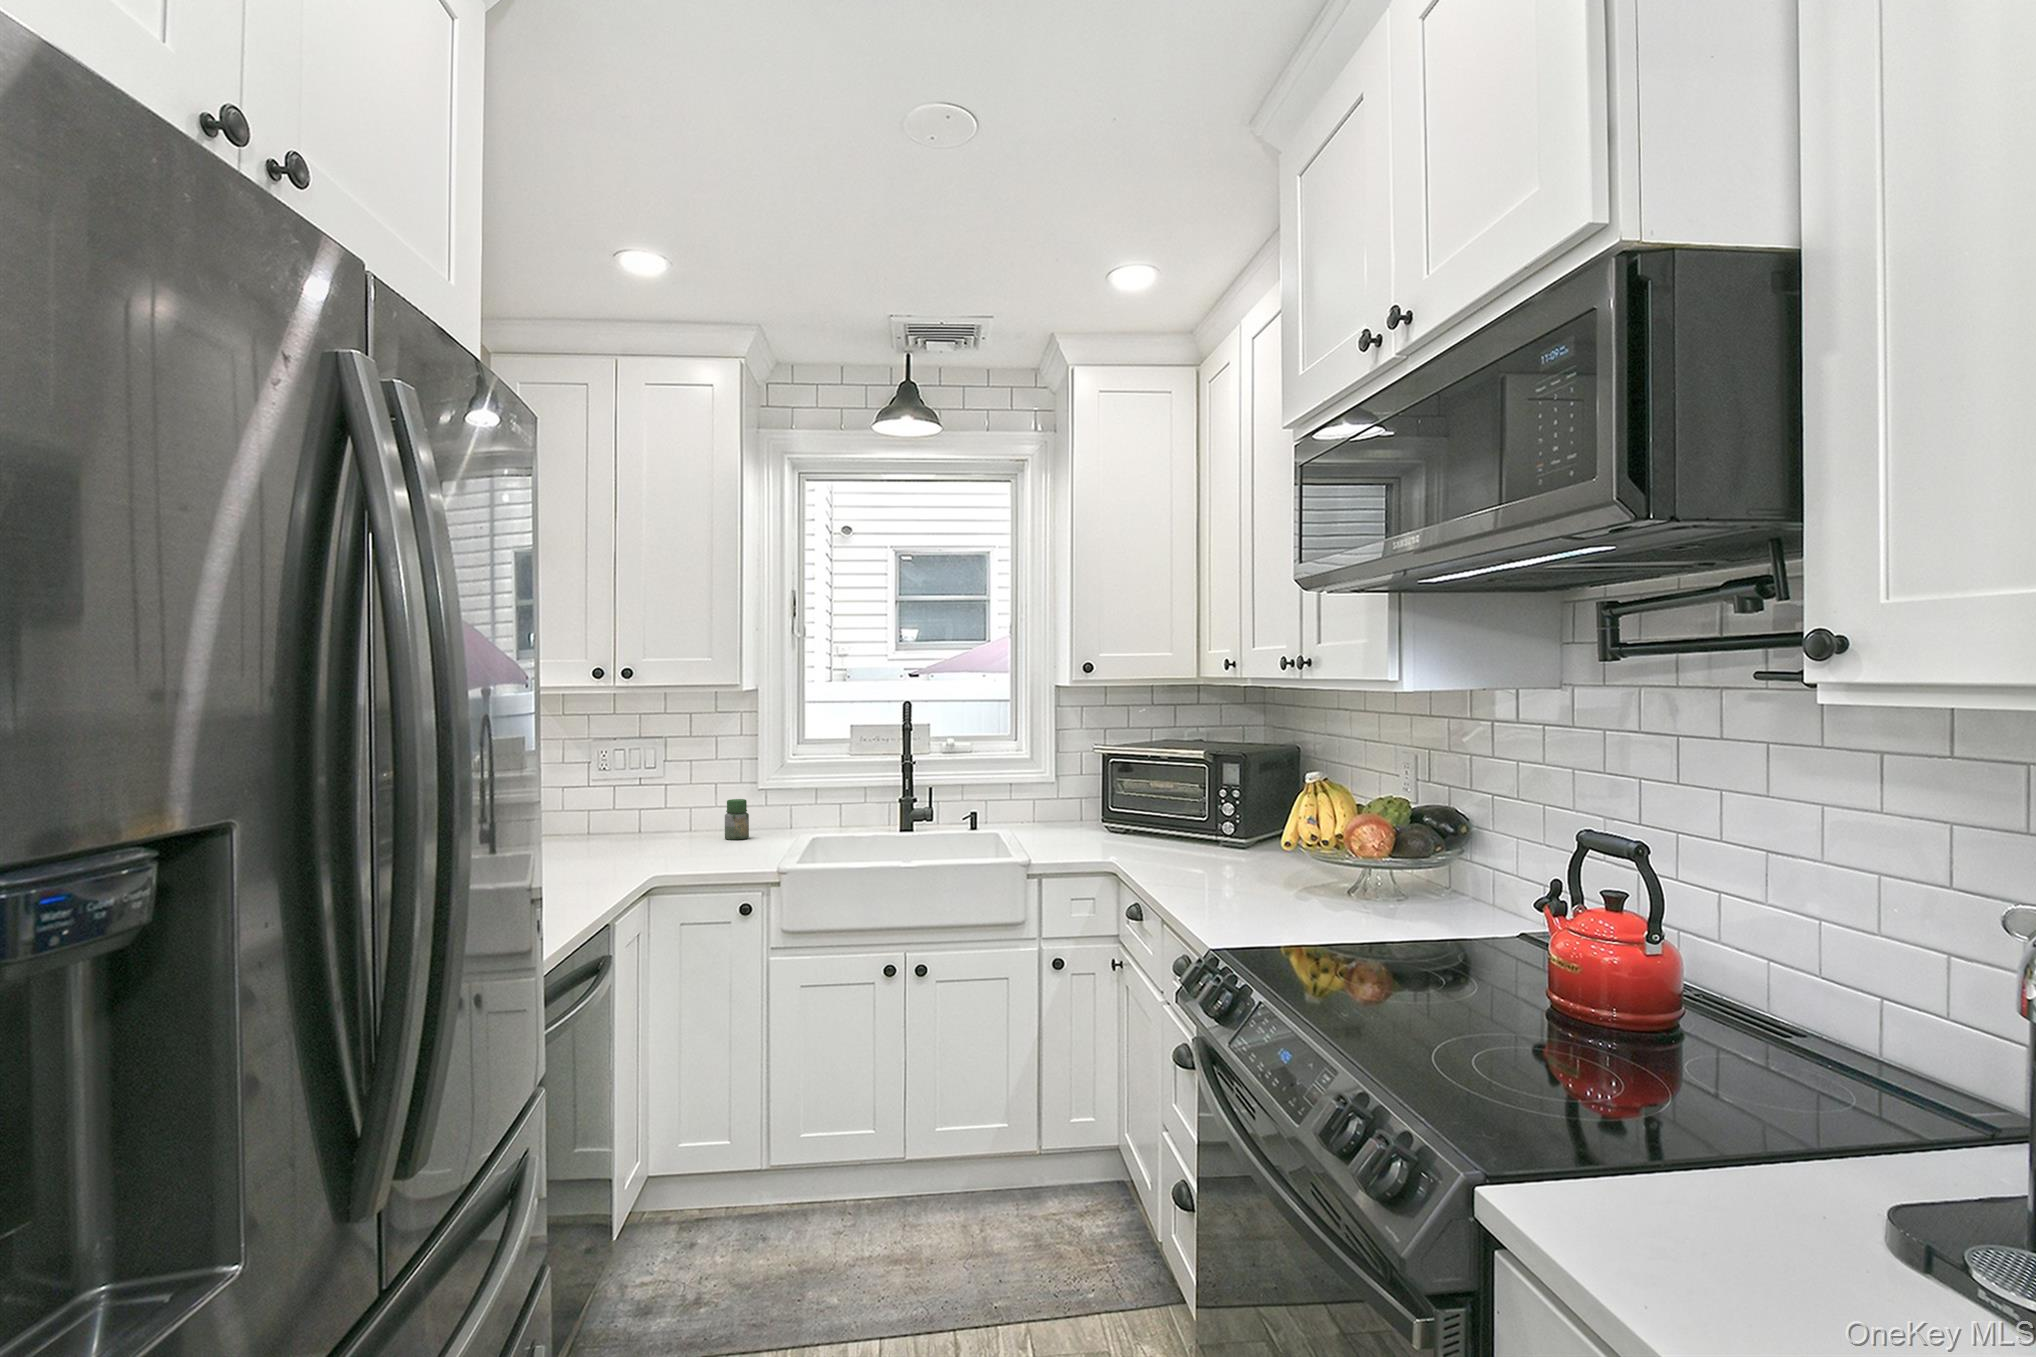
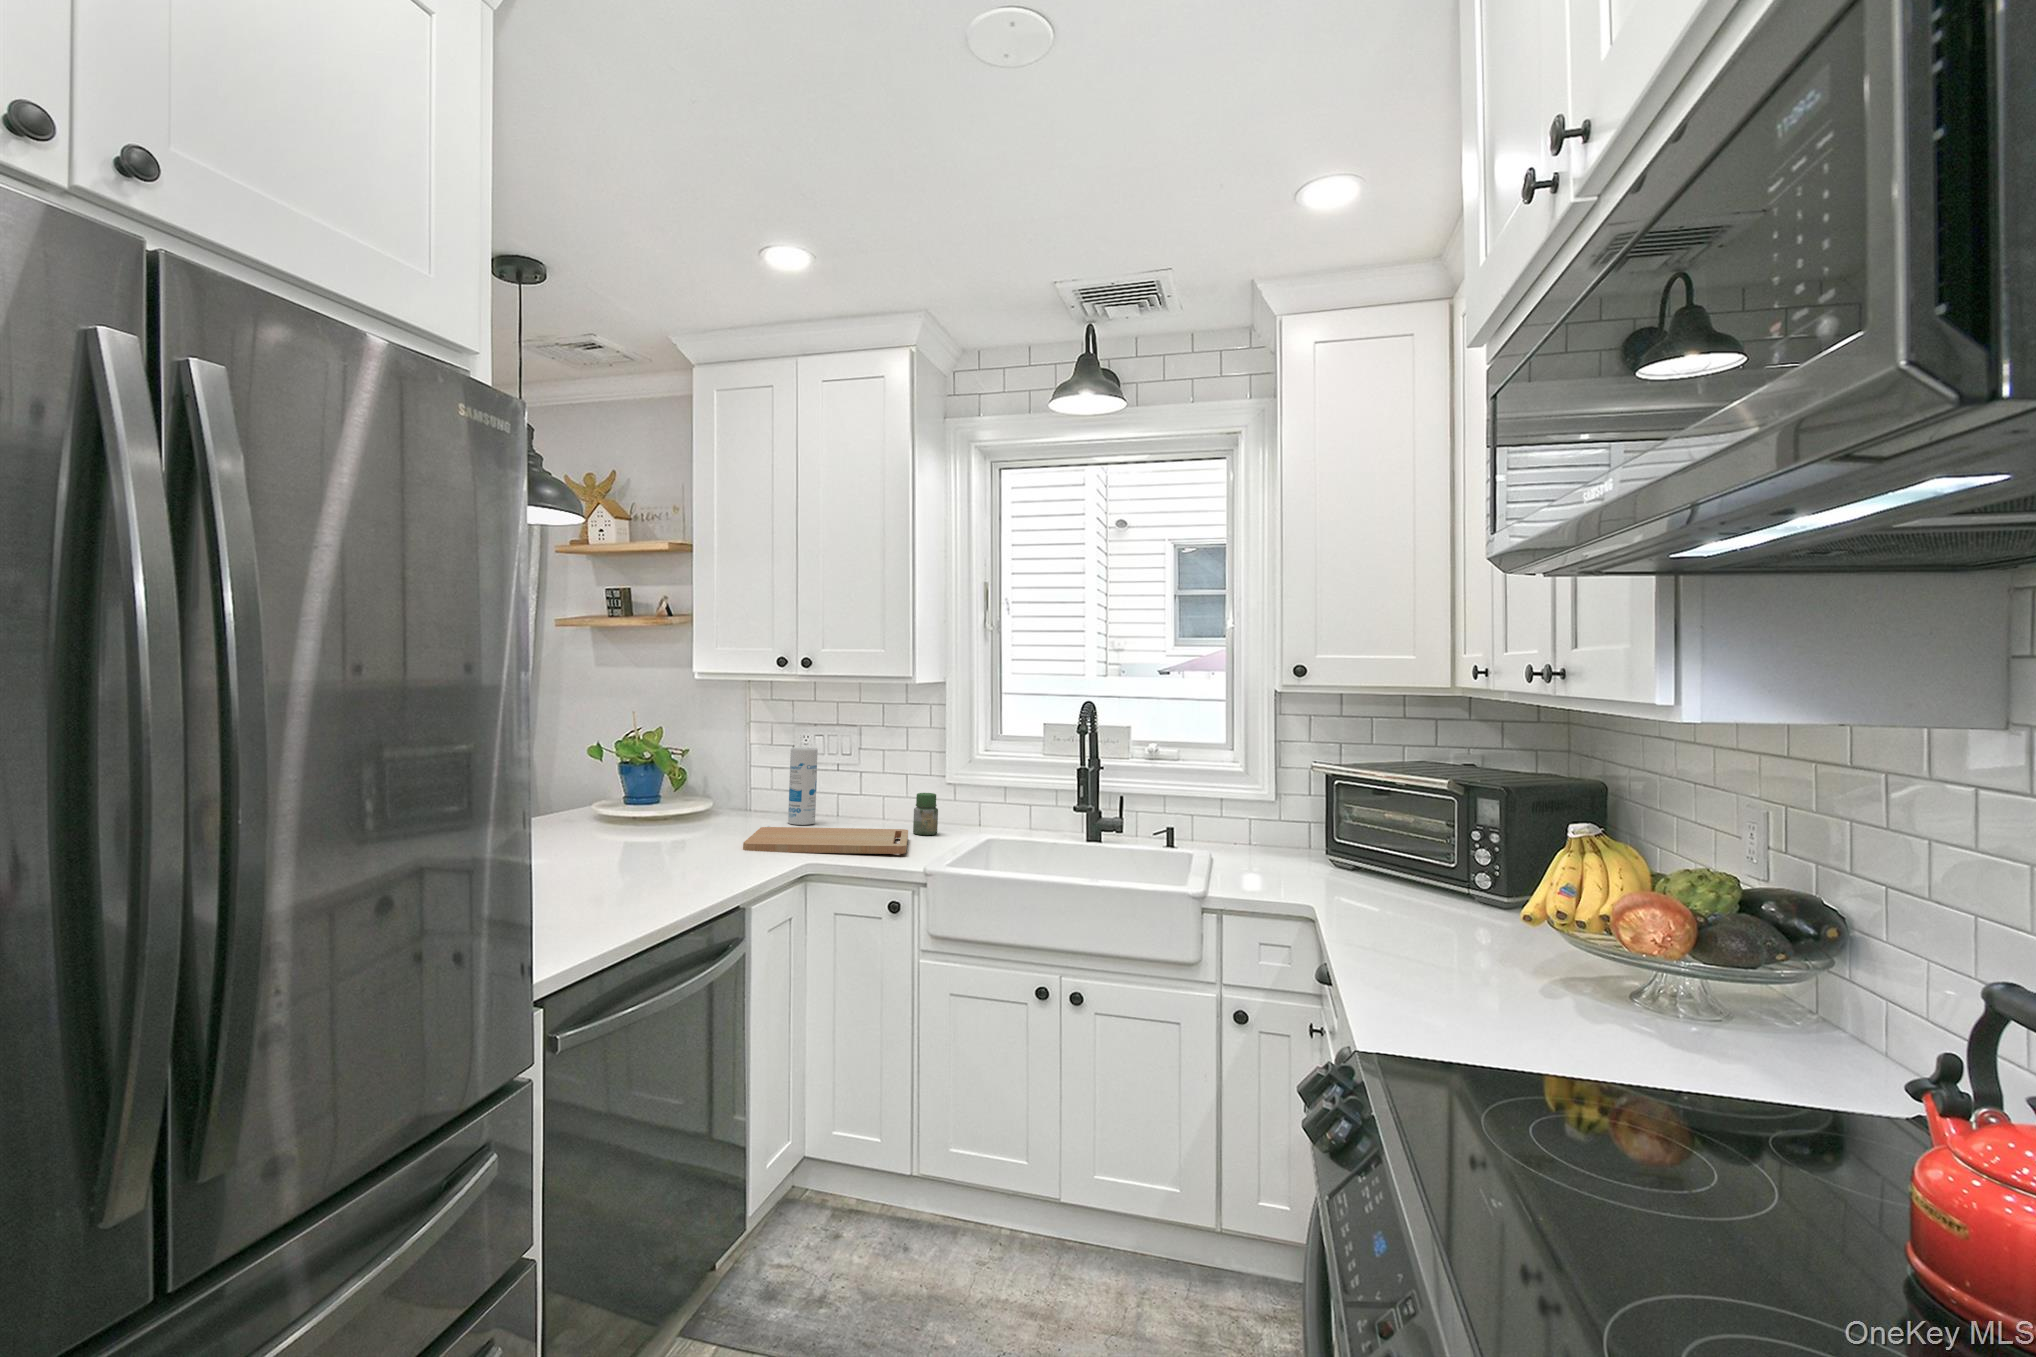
canister: none [591,763,619,841] -> present [788,748,818,825]
cutting board: none [575,835,741,867] -> present [743,827,908,854]

